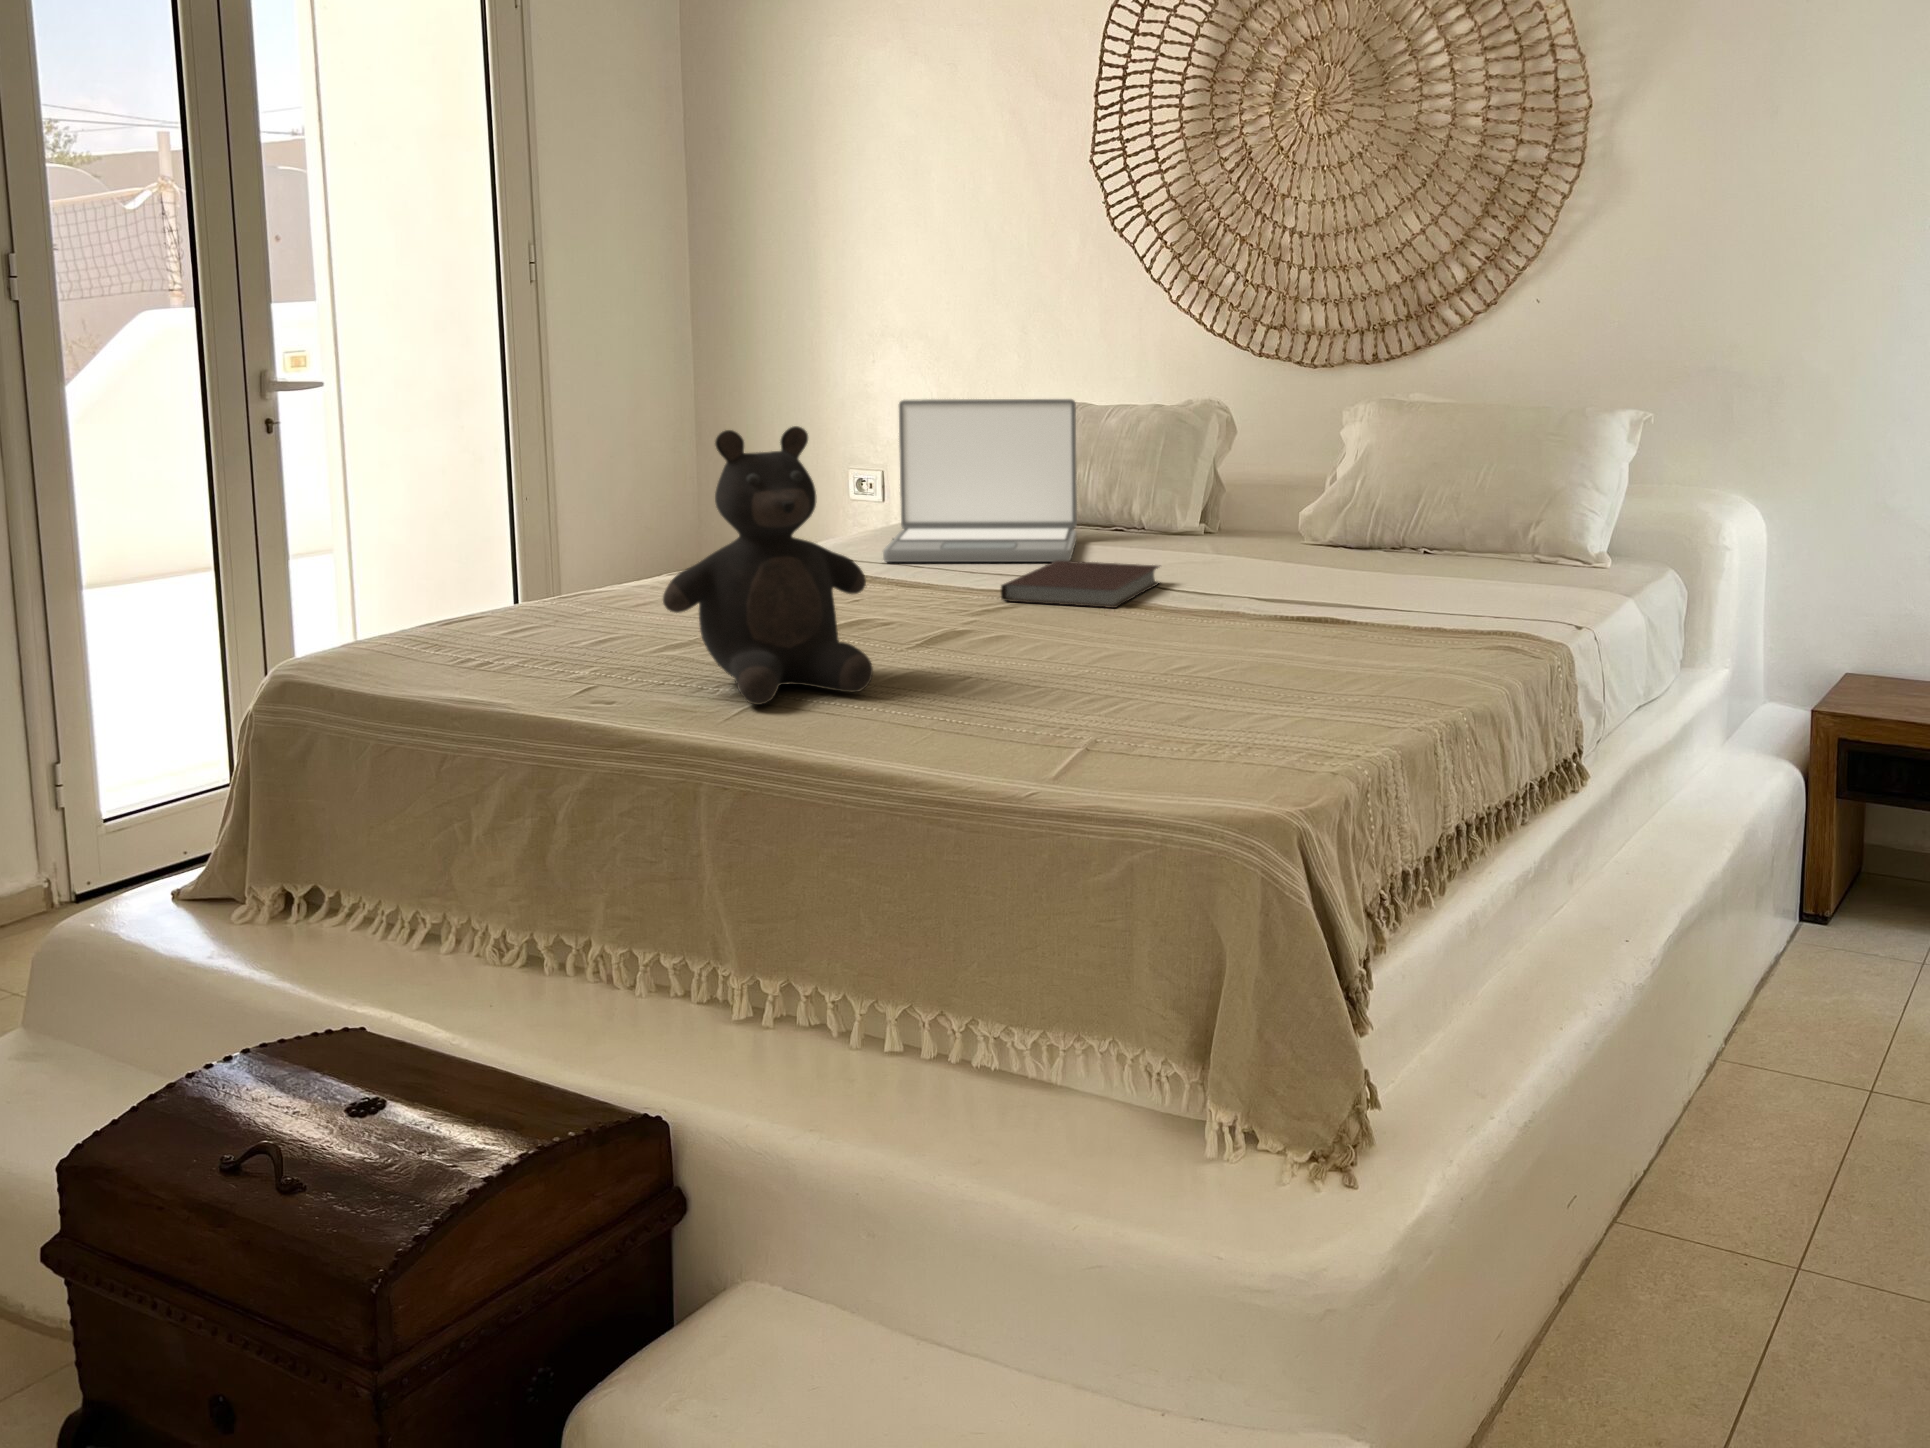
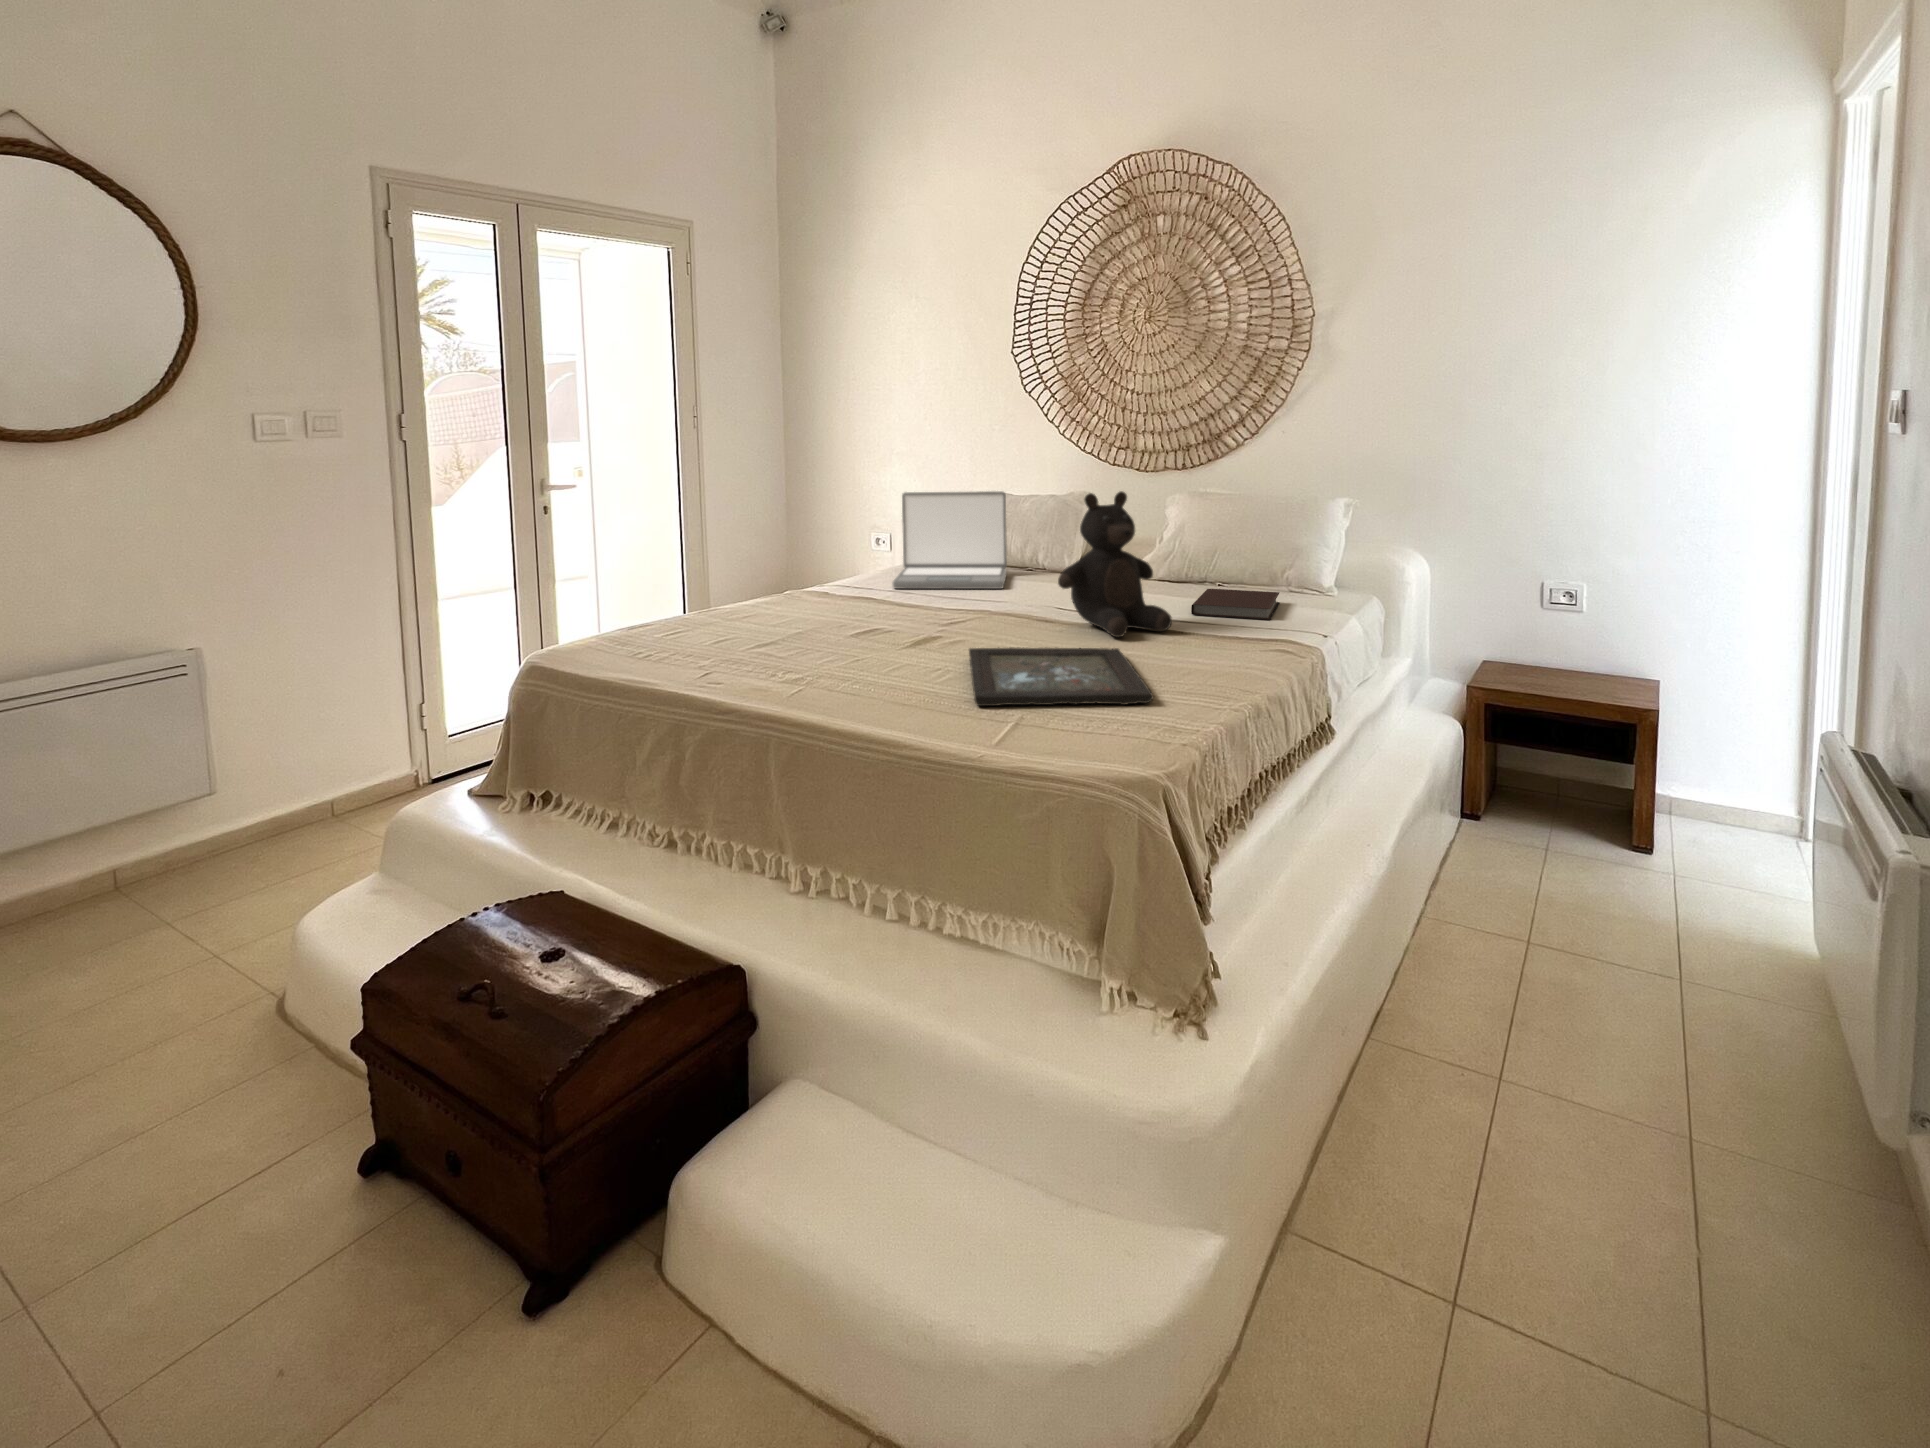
teddy bear: present [663,426,873,705] -> present [1058,491,1172,637]
notebook: present [1001,561,1159,608] -> present [1191,589,1279,620]
tray: none [1012,648,1299,732] -> present [969,648,1153,706]

